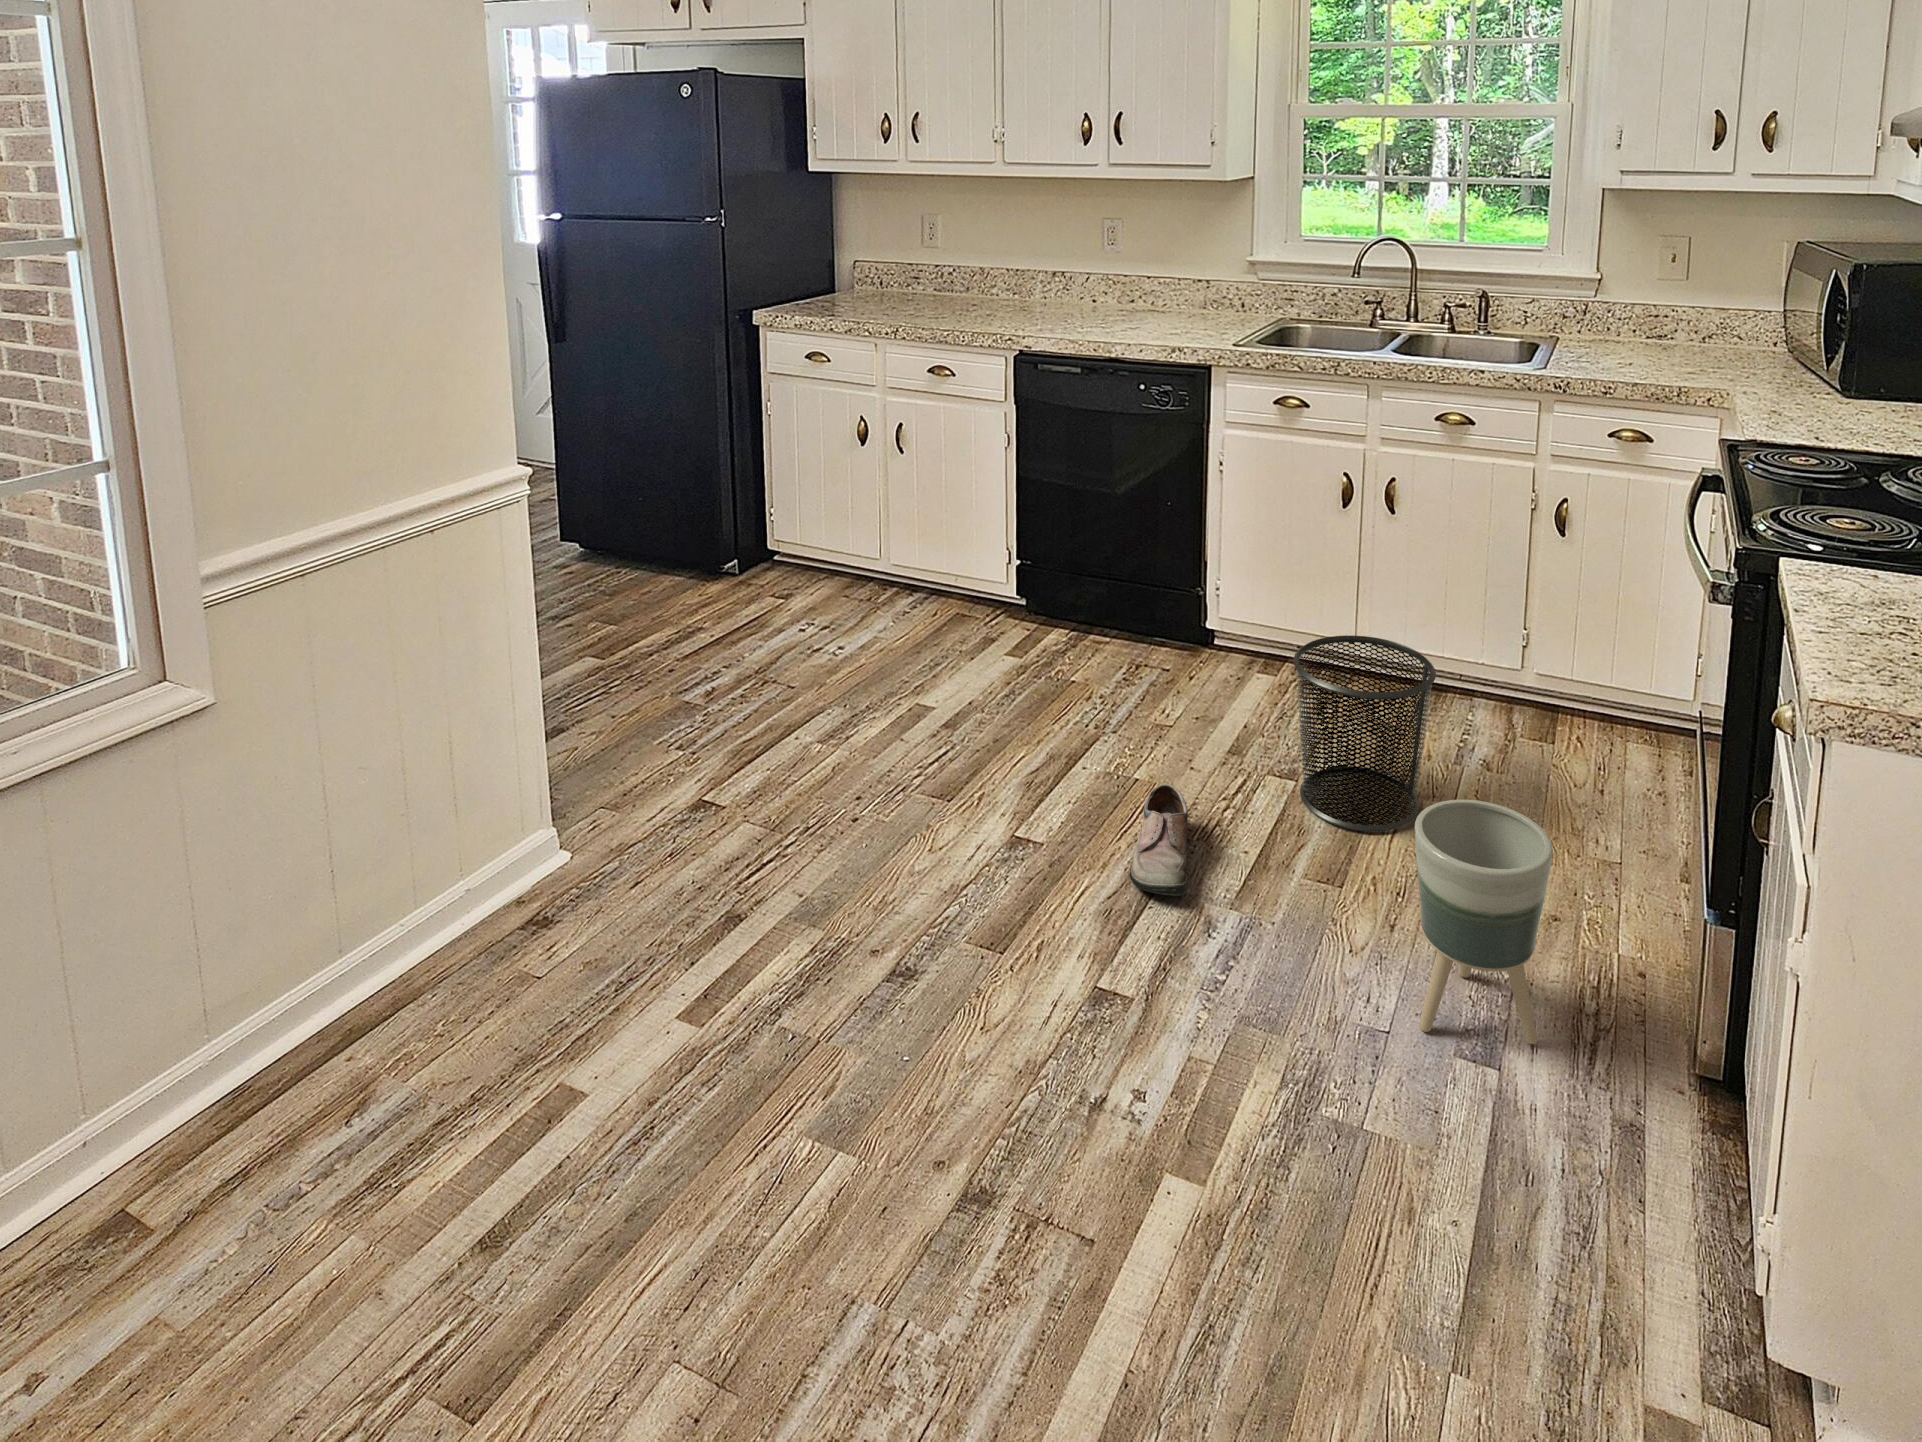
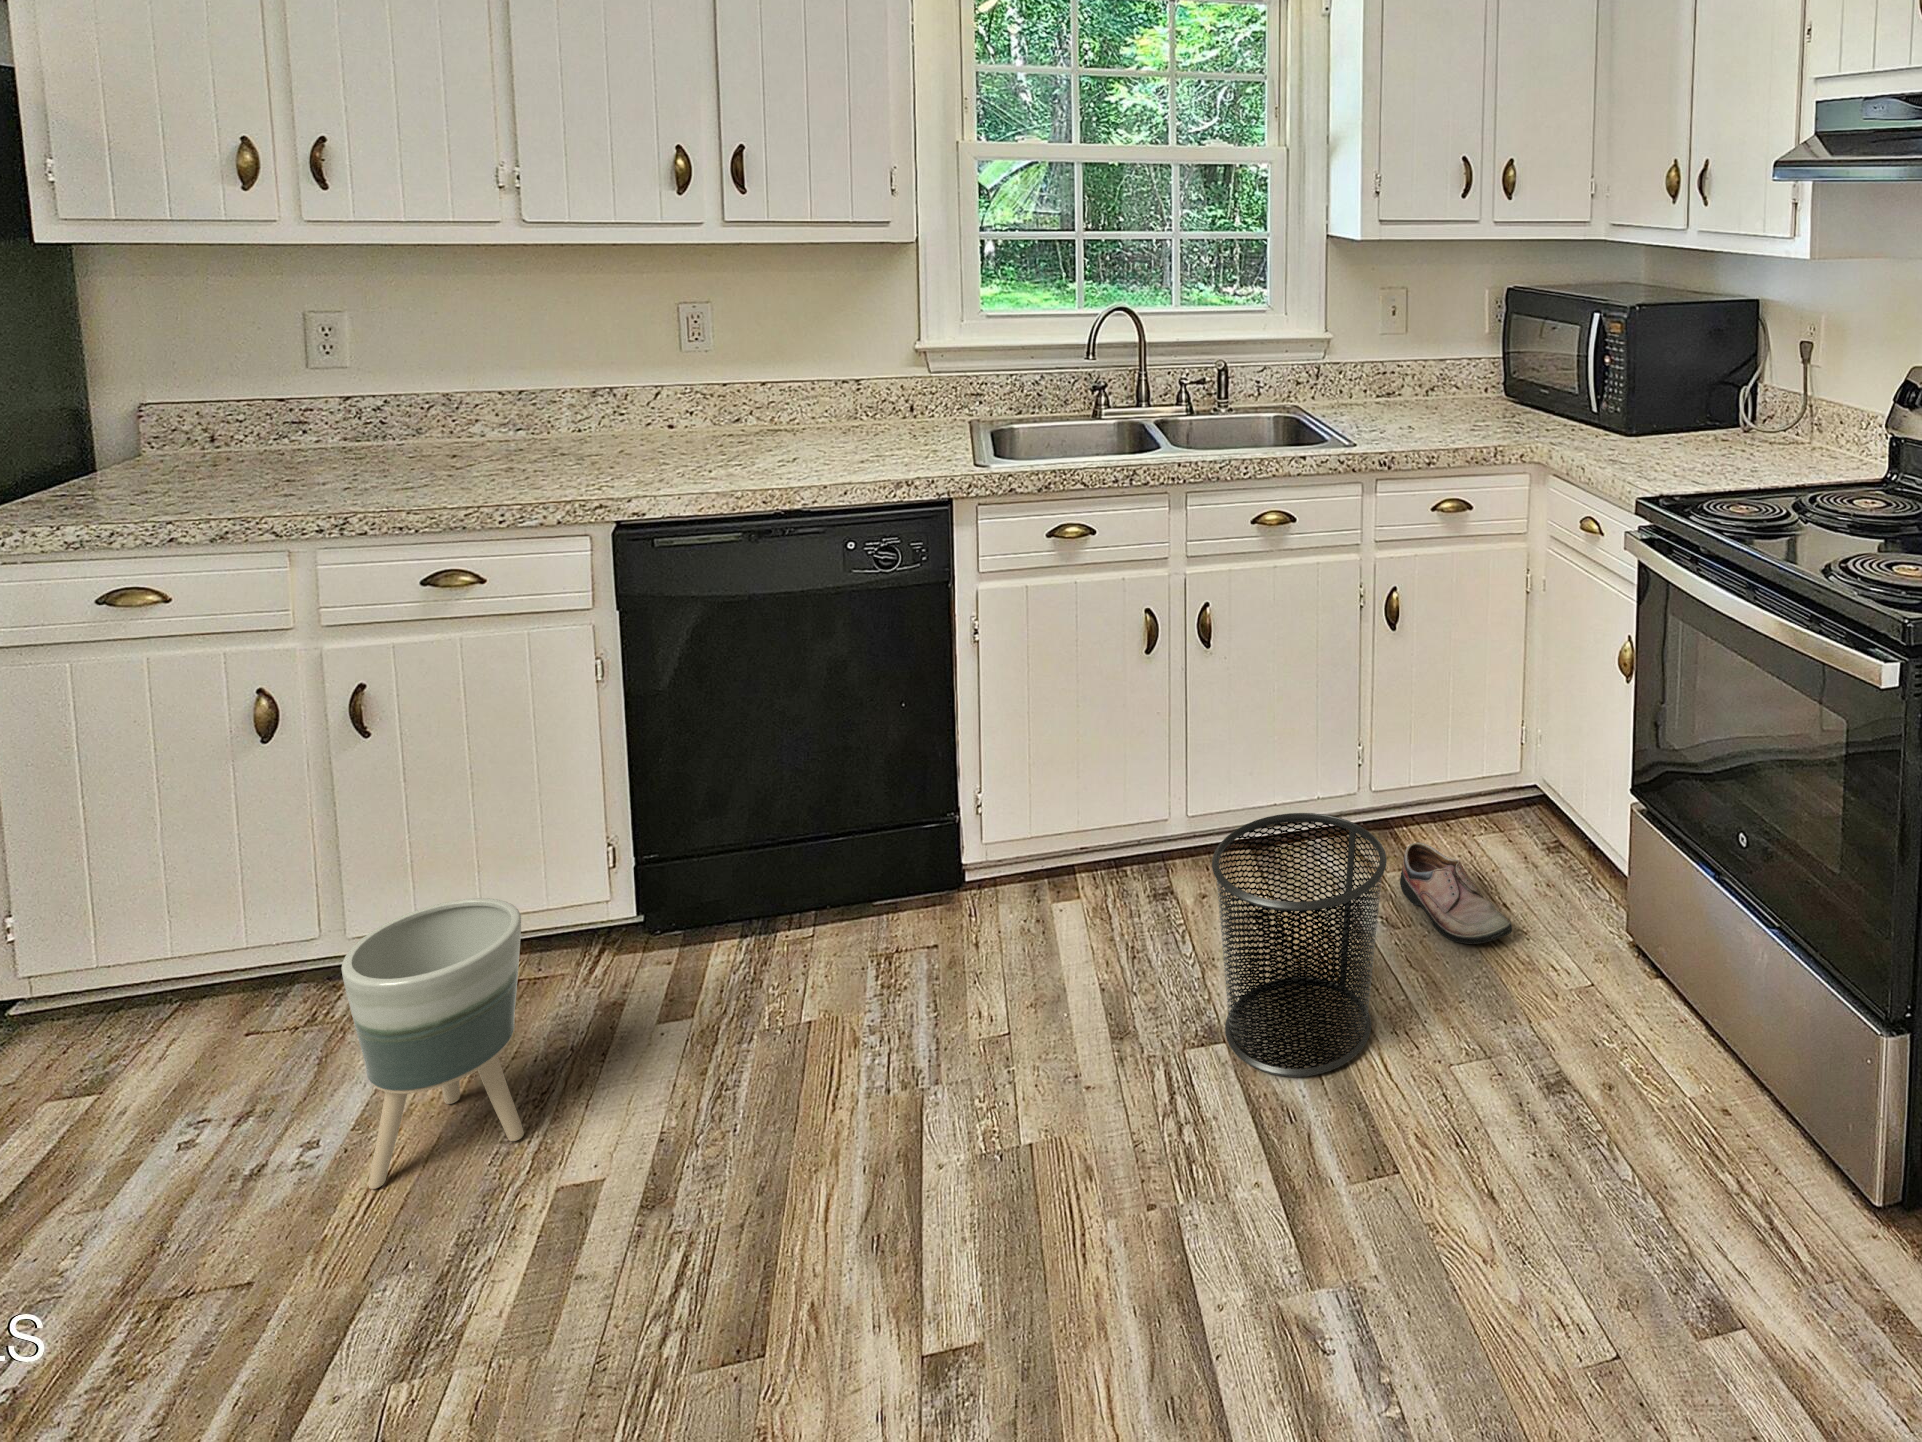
shoe: present [1130,784,1188,896] -> present [1400,842,1512,944]
planter: present [1415,800,1553,1044] -> present [341,898,524,1189]

